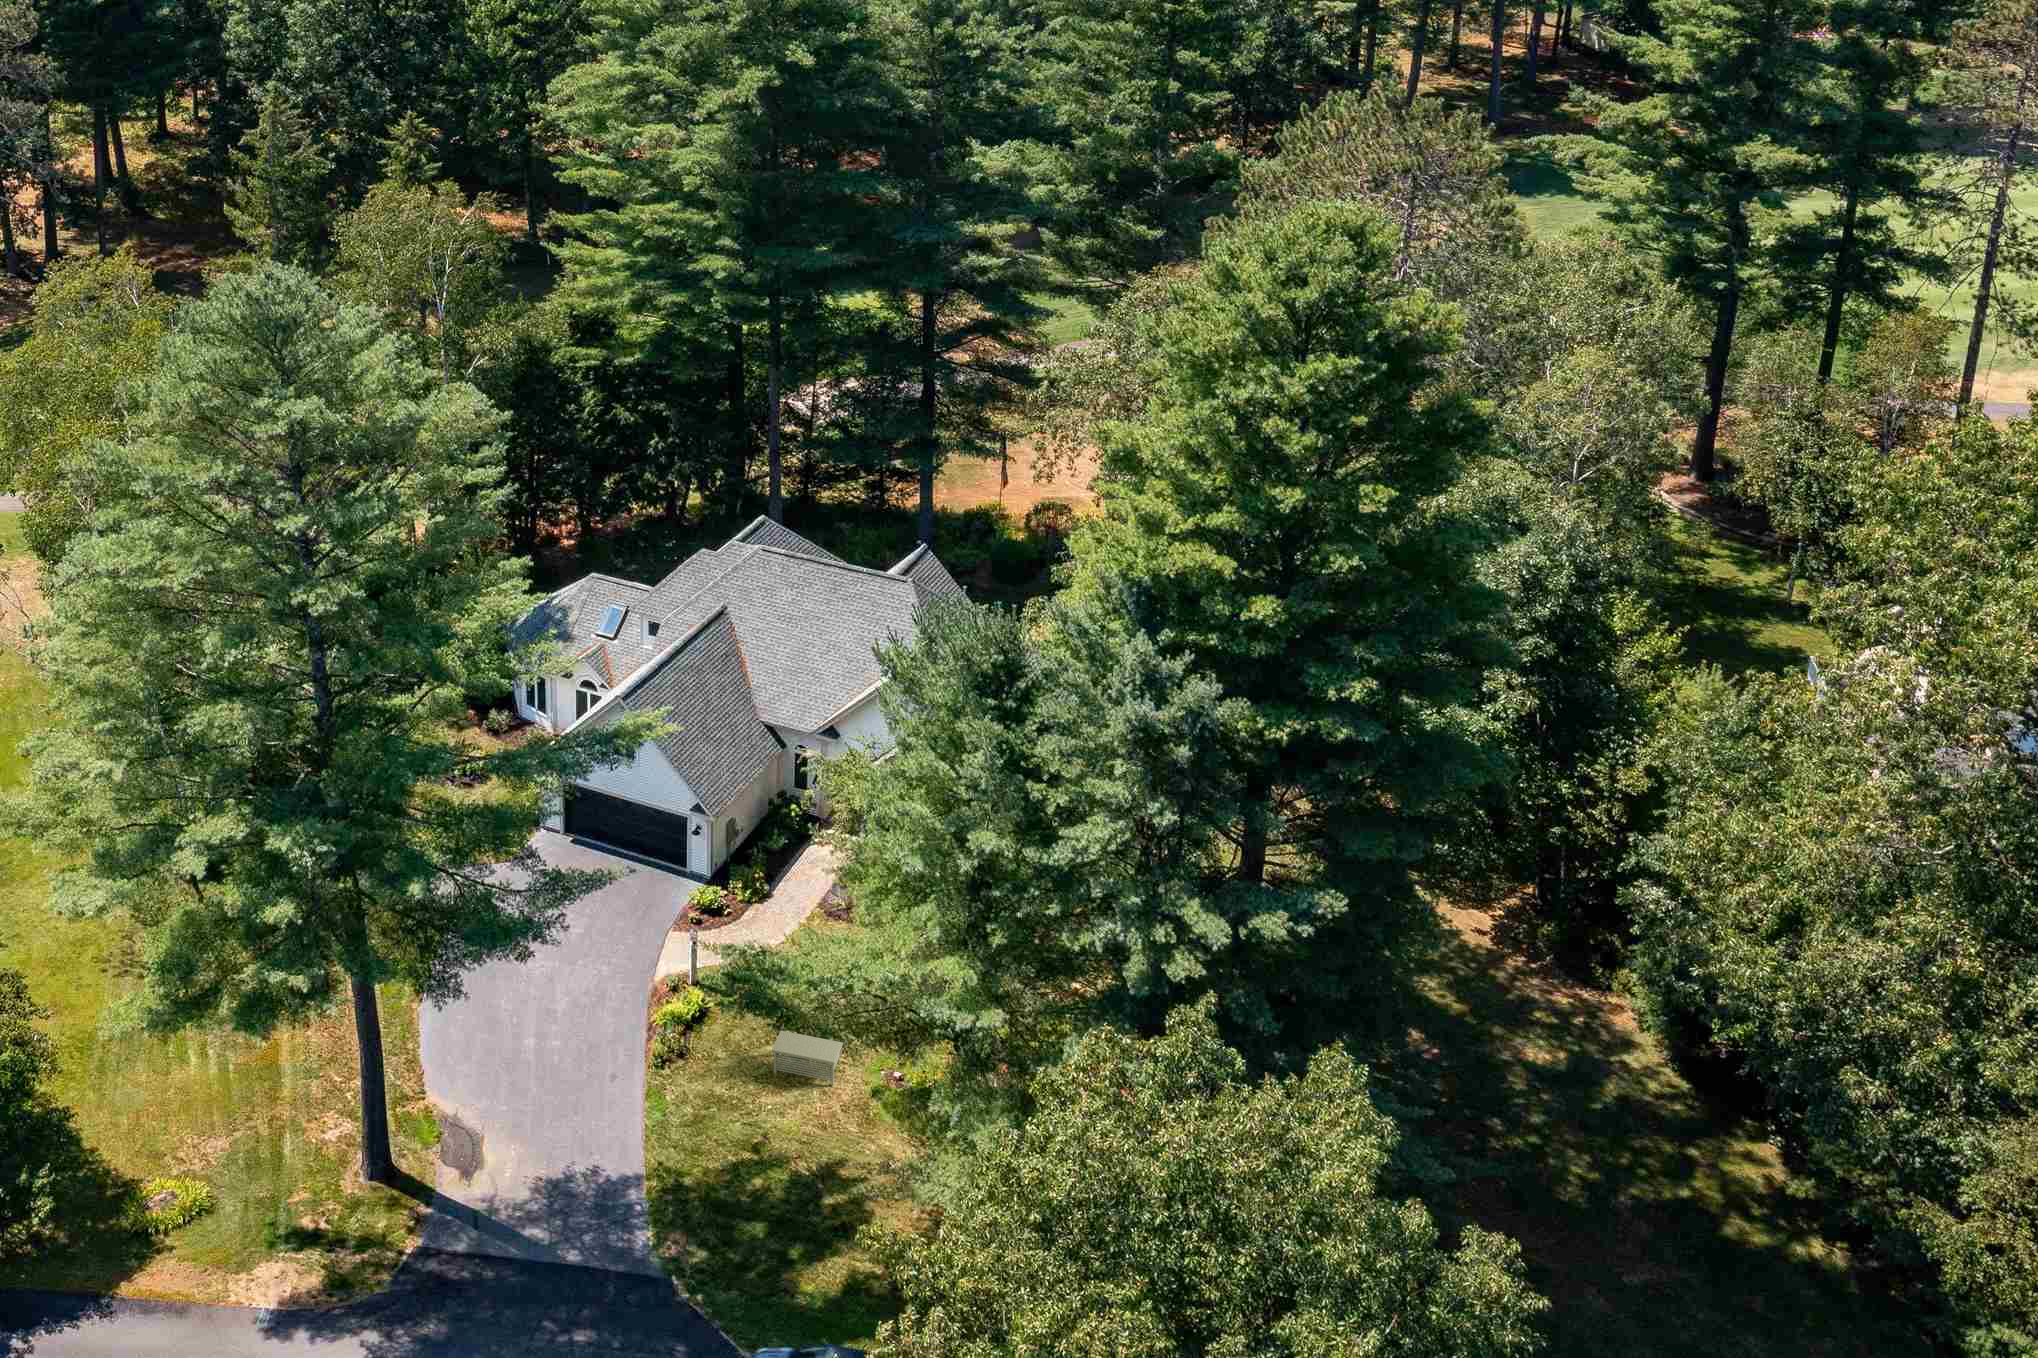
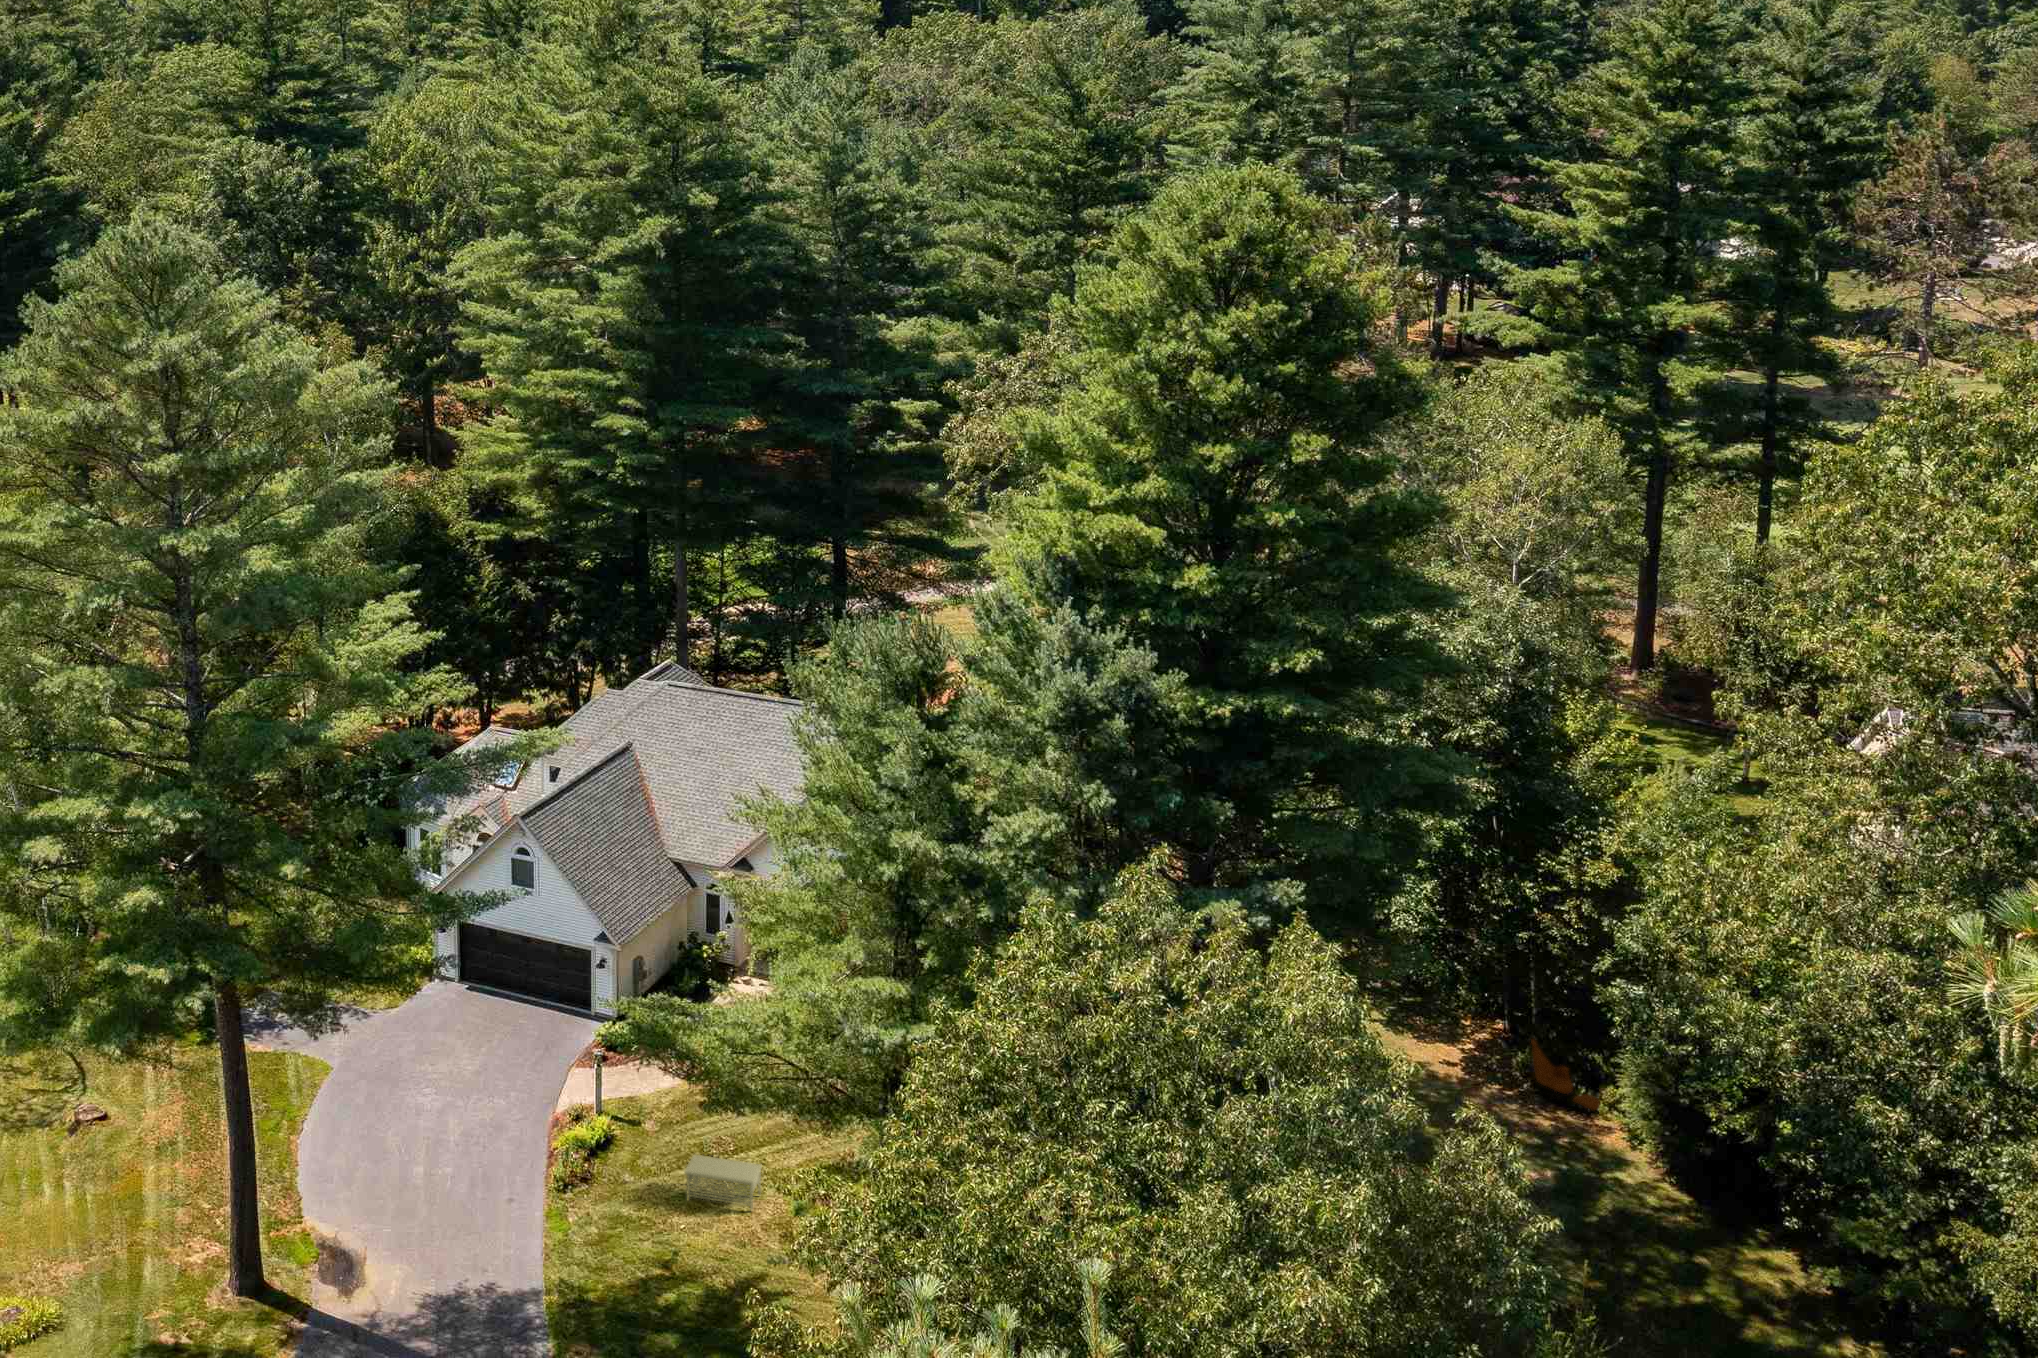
lounge chair: none [1557,924,1616,1004] -> present [1531,1040,1600,1114]

